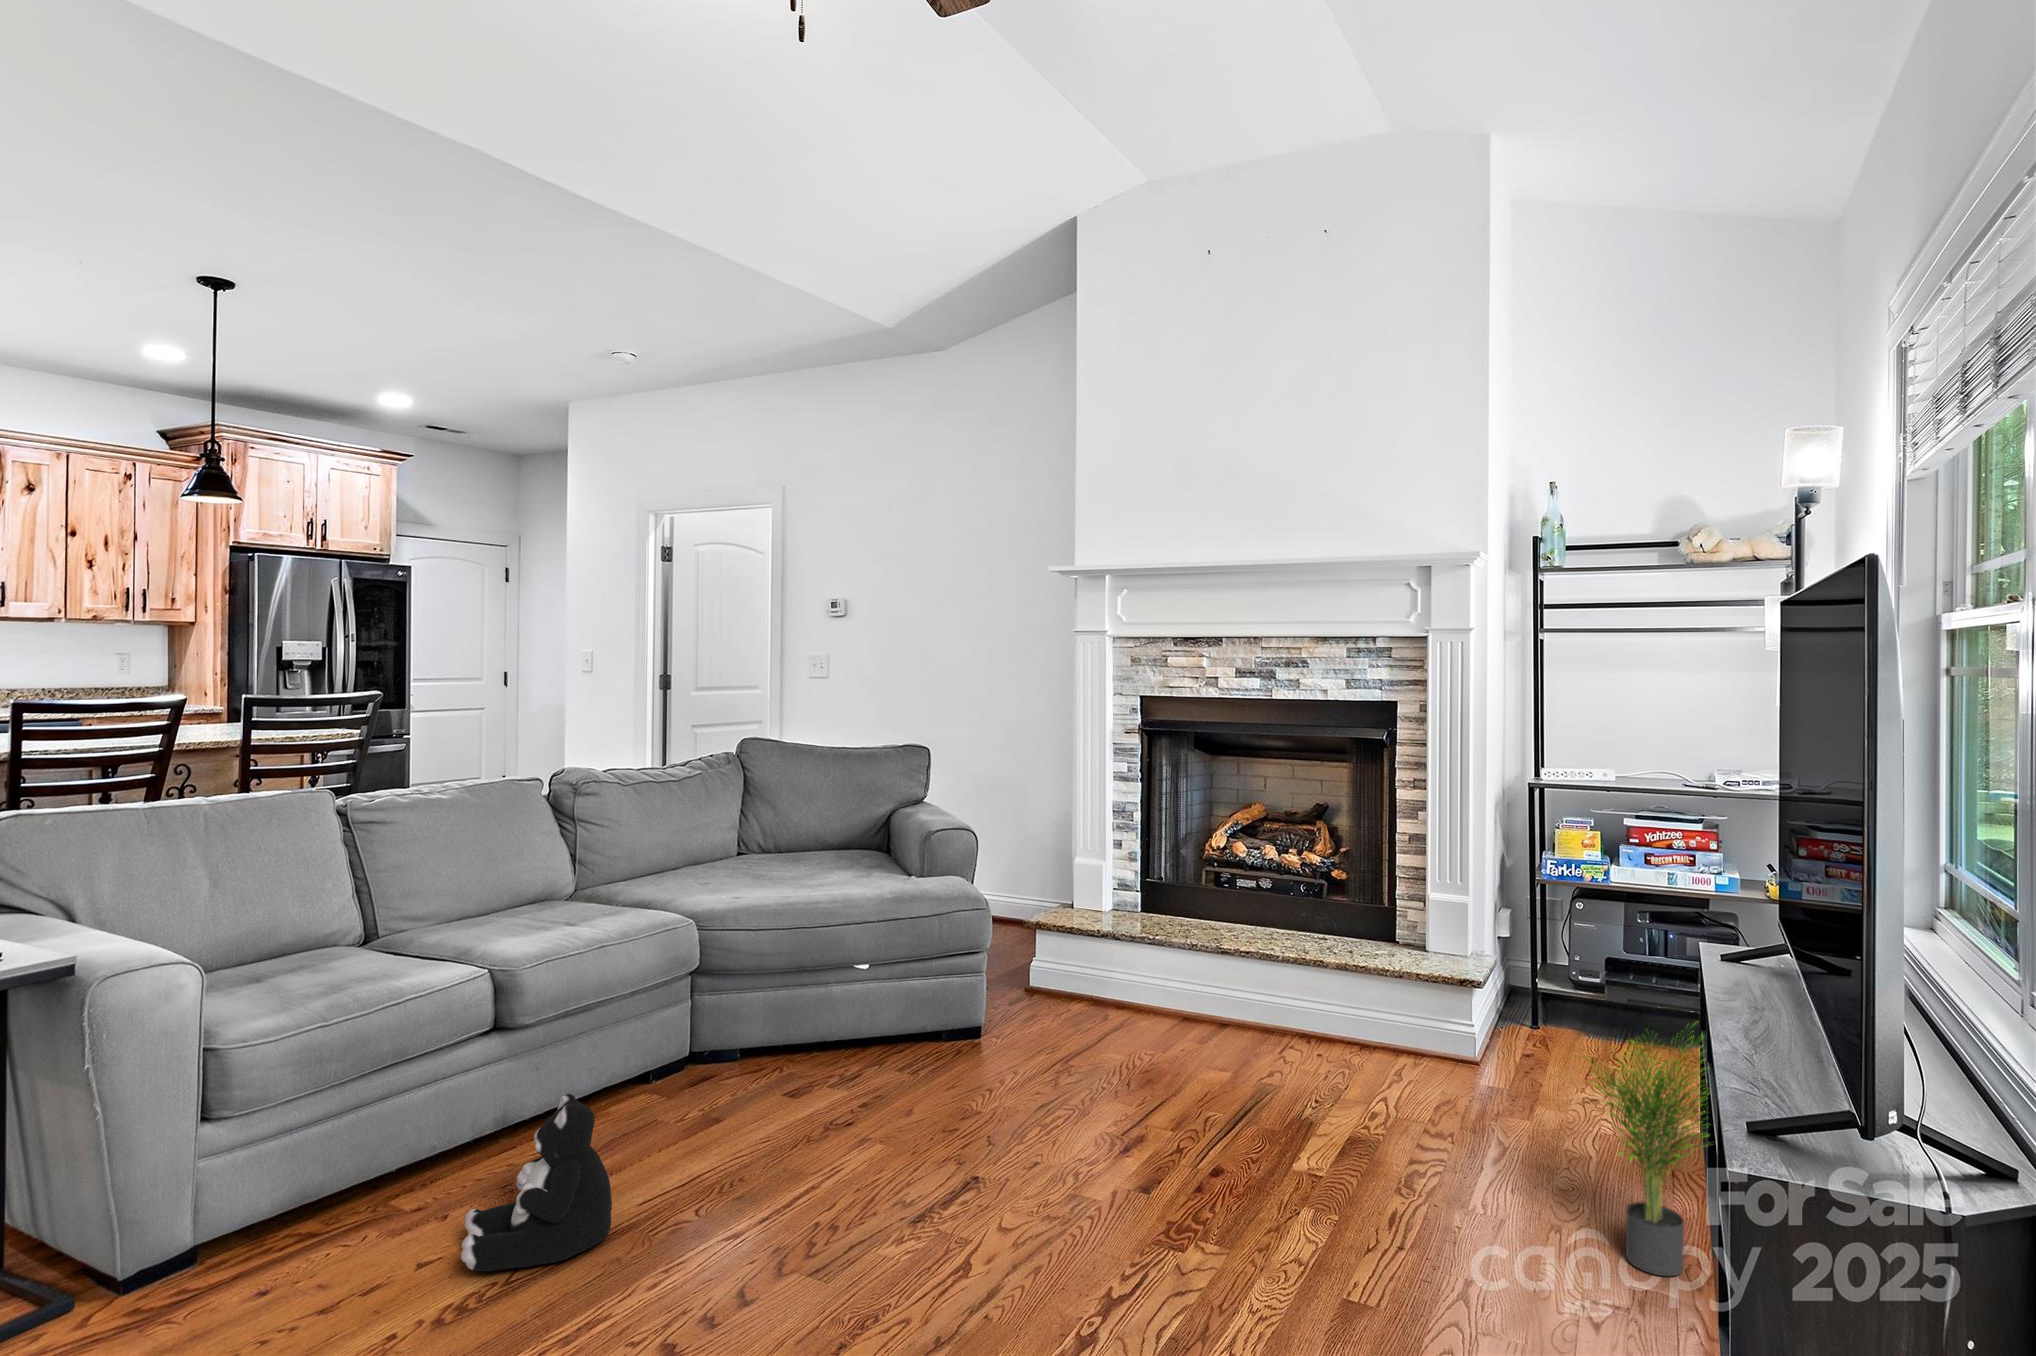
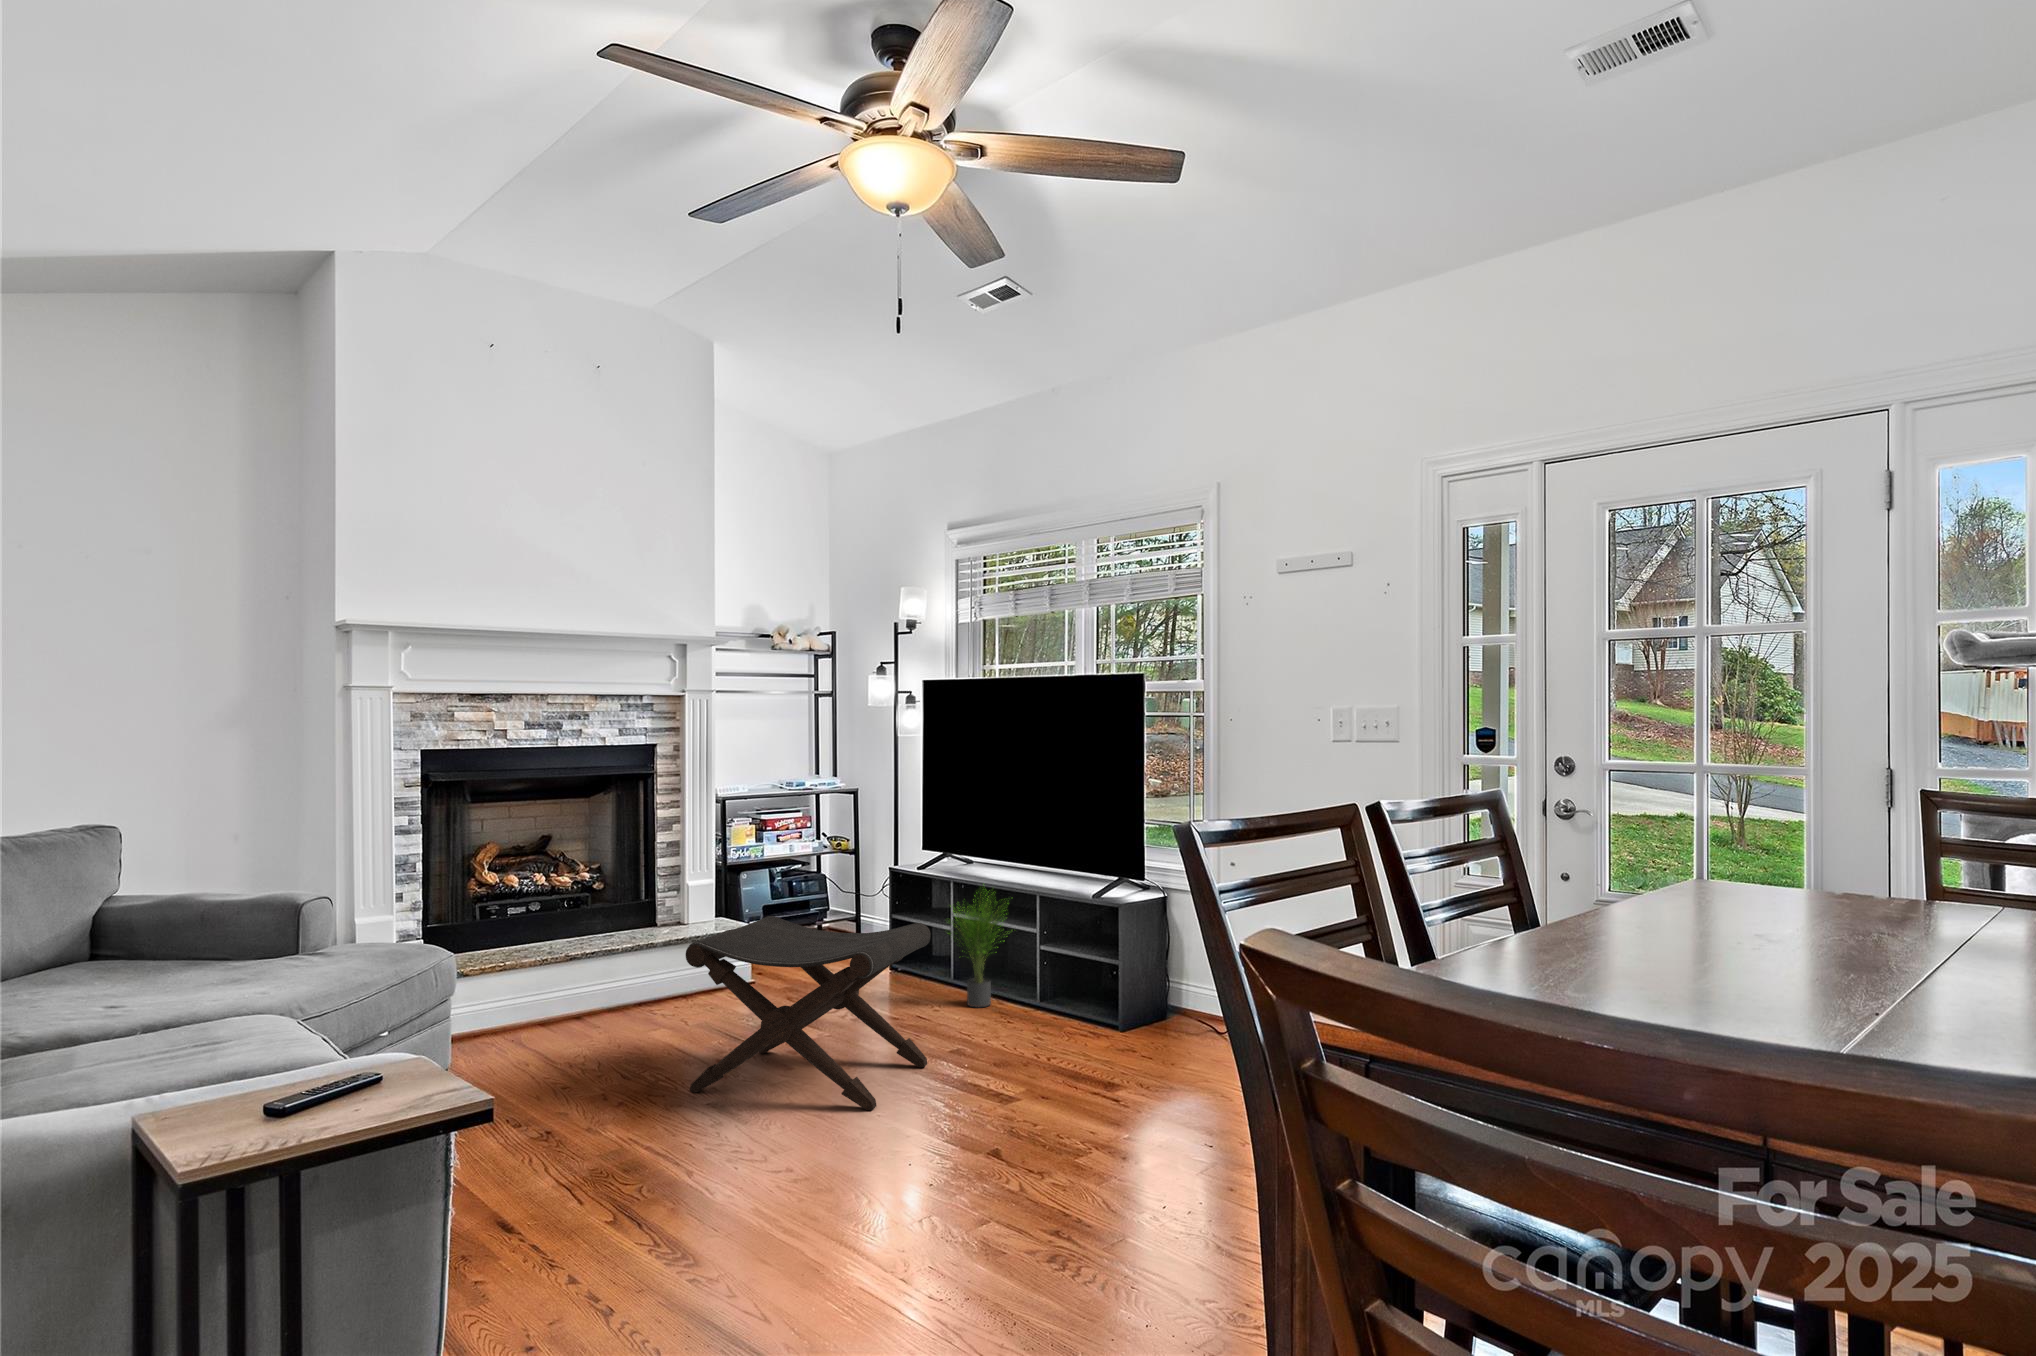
footstool: none [1007,953,1265,1279] -> present [686,916,931,1110]
plush toy: present [461,1094,612,1271] -> none [597,1112,712,1284]

